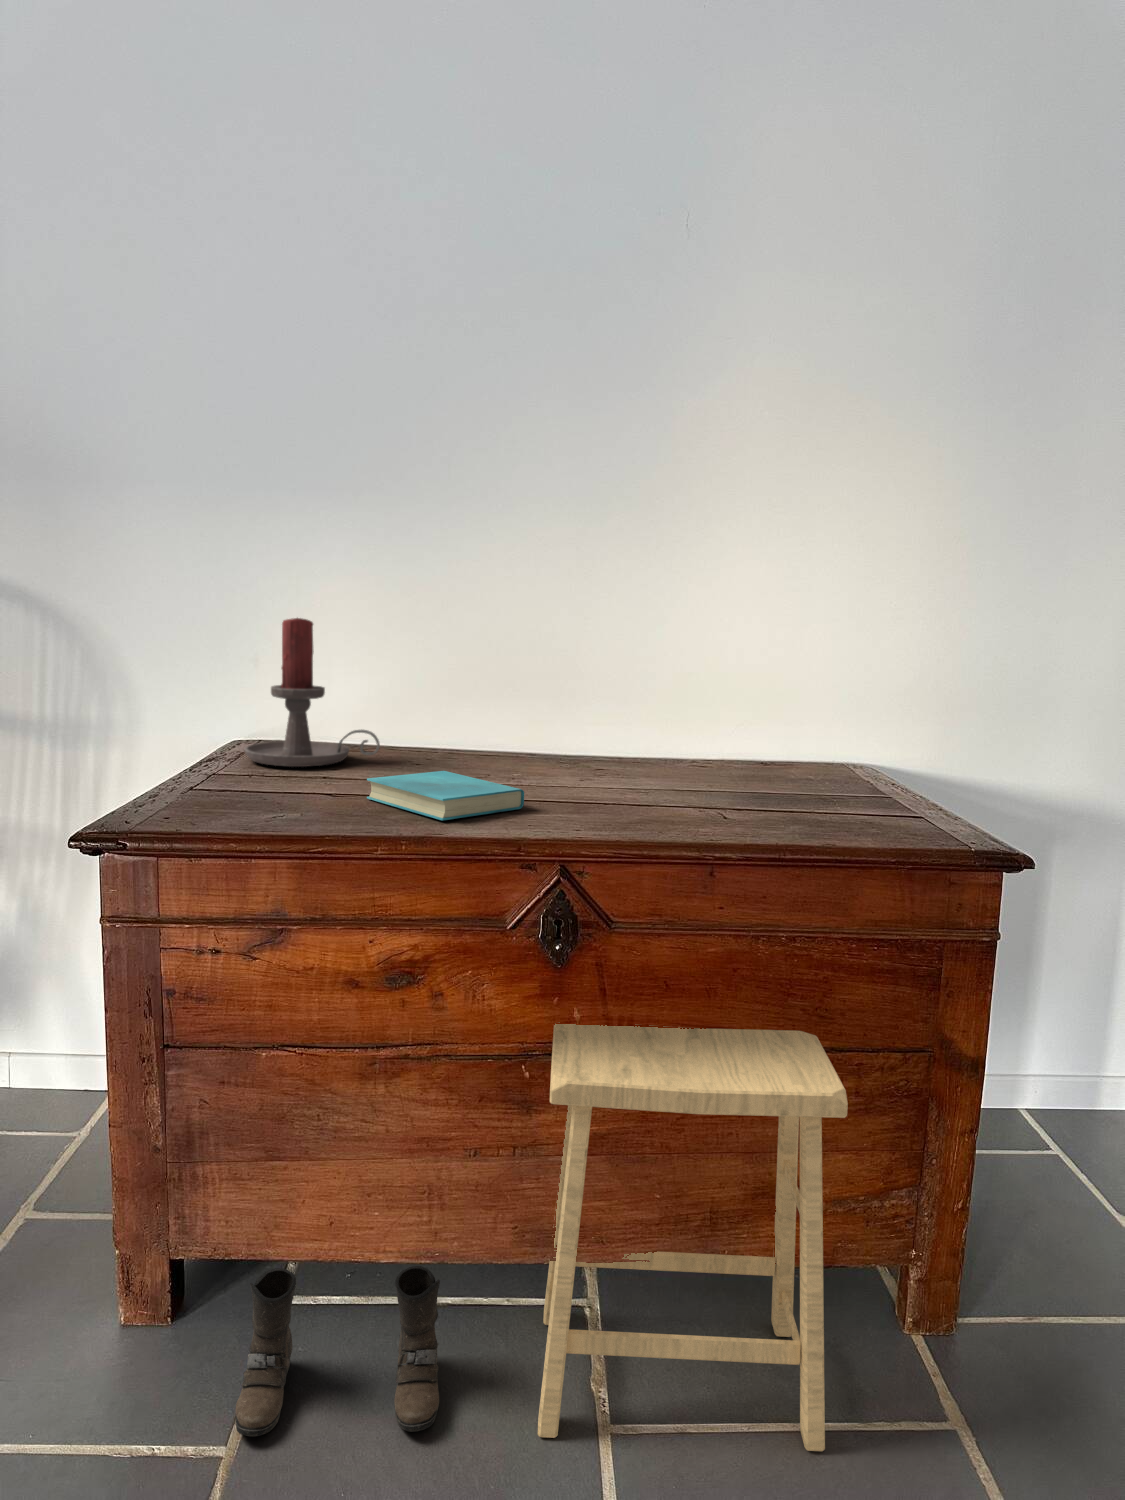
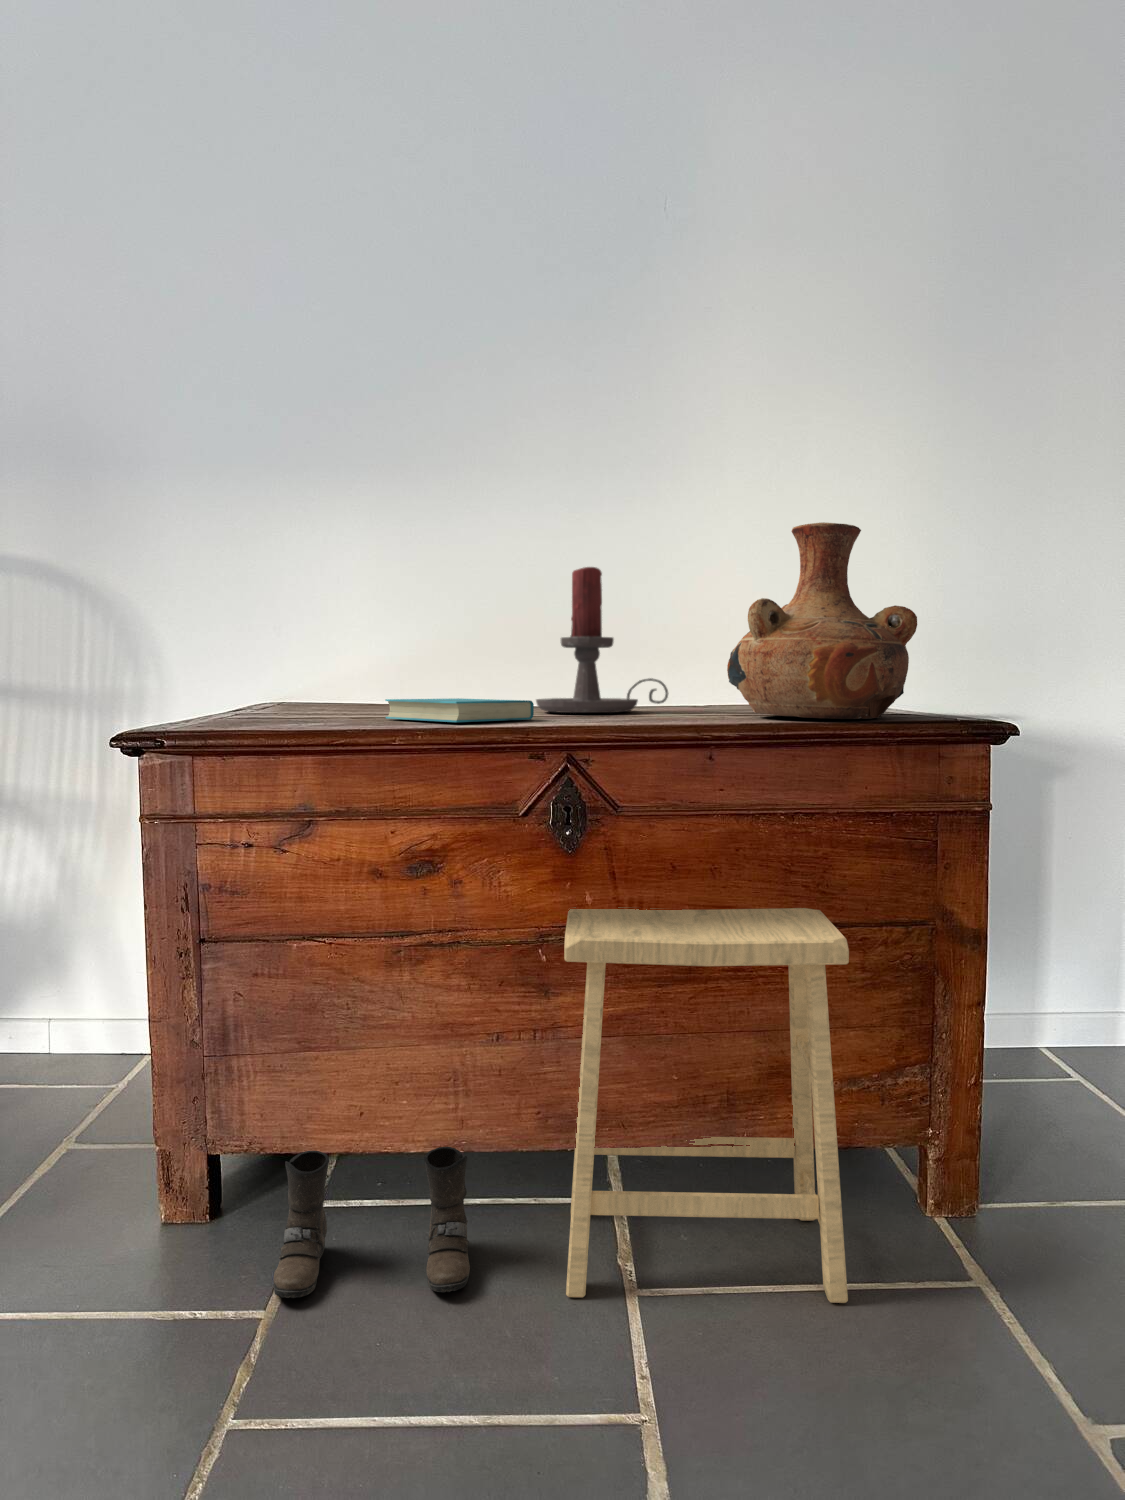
vase: none [729,612,932,826] -> present [727,522,917,719]
candle holder: present [245,618,380,767] -> present [536,567,668,713]

